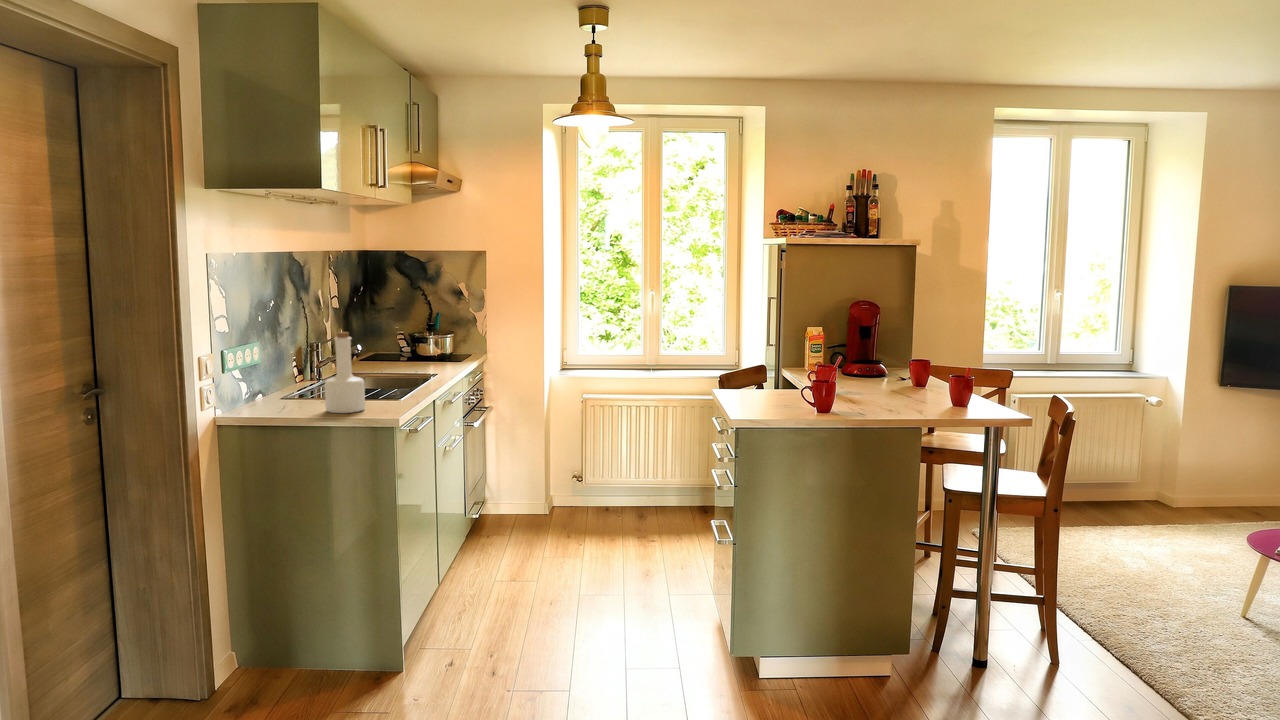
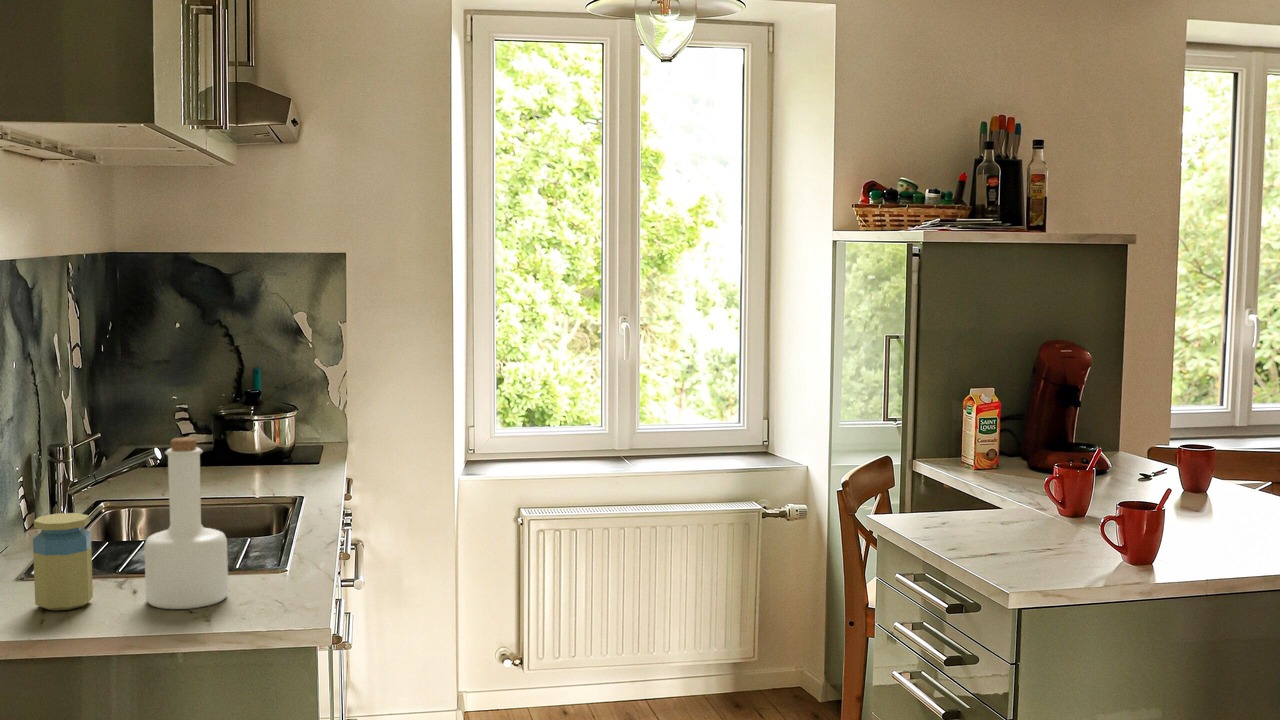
jar: none [274,367,303,412] -> present [33,513,93,610]

